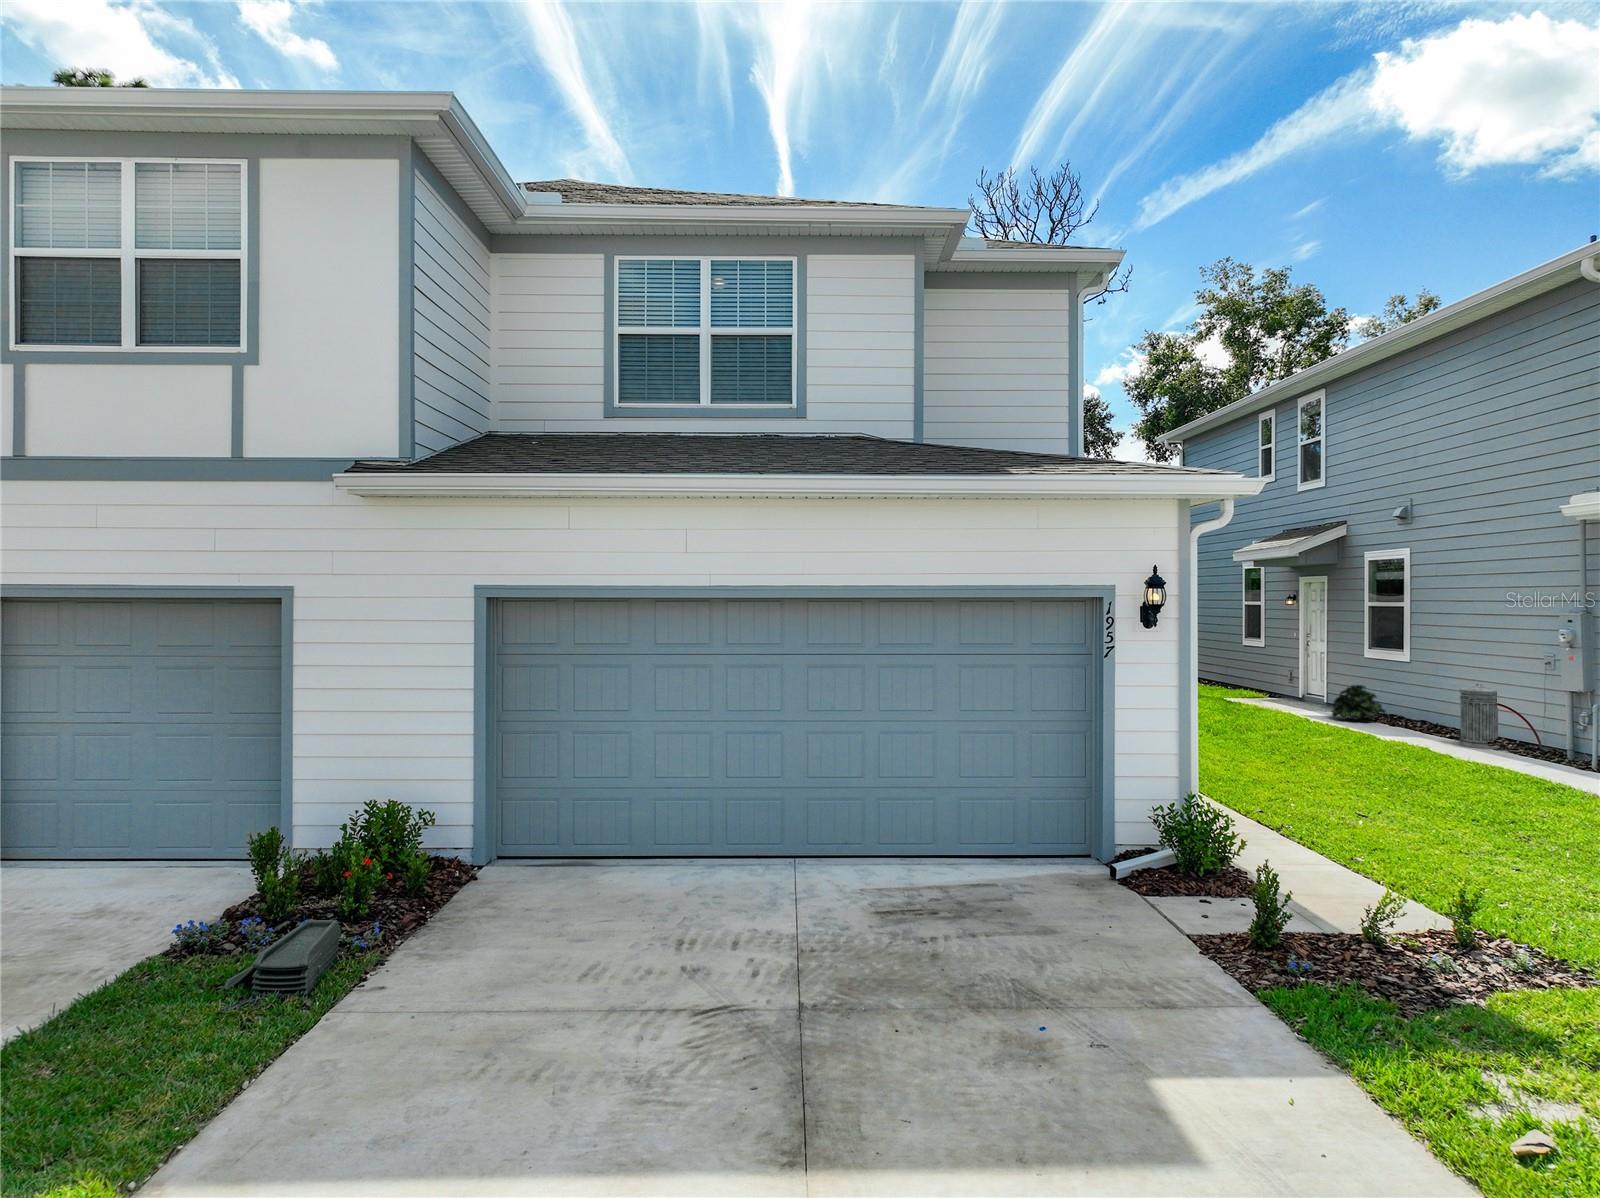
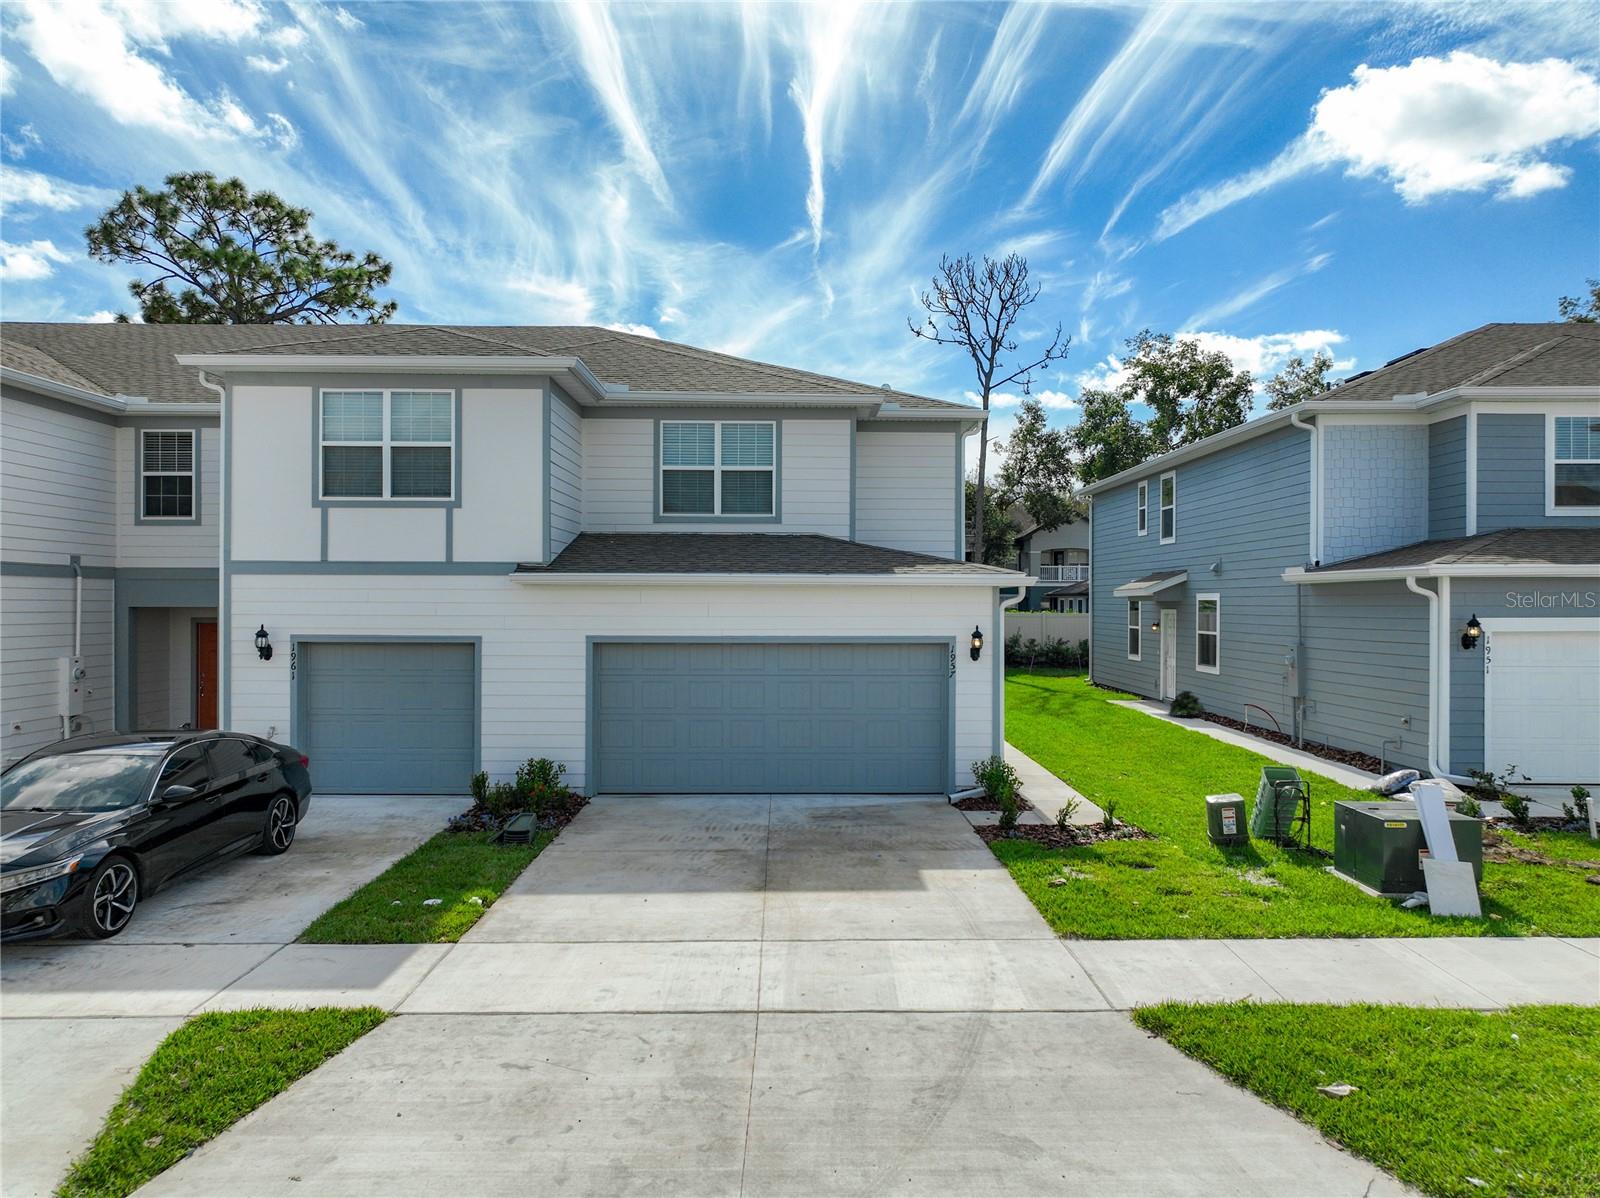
trash can: present [1459,684,1500,749] -> none [1238,691,1263,736]

